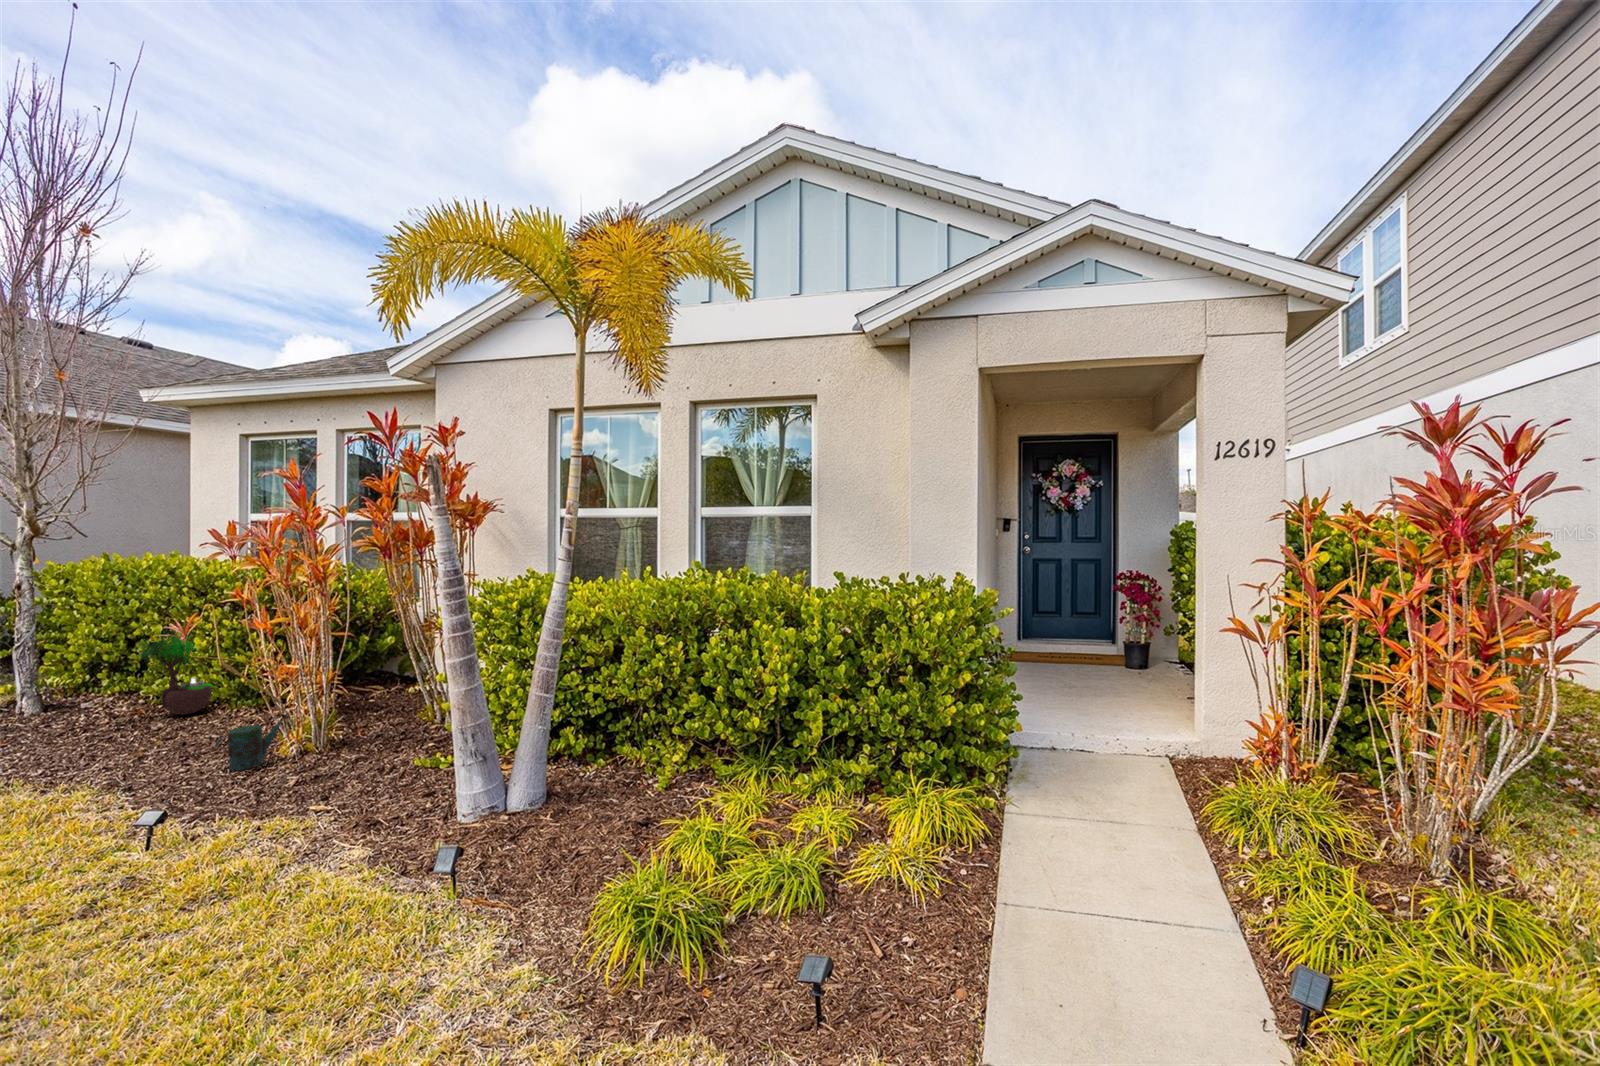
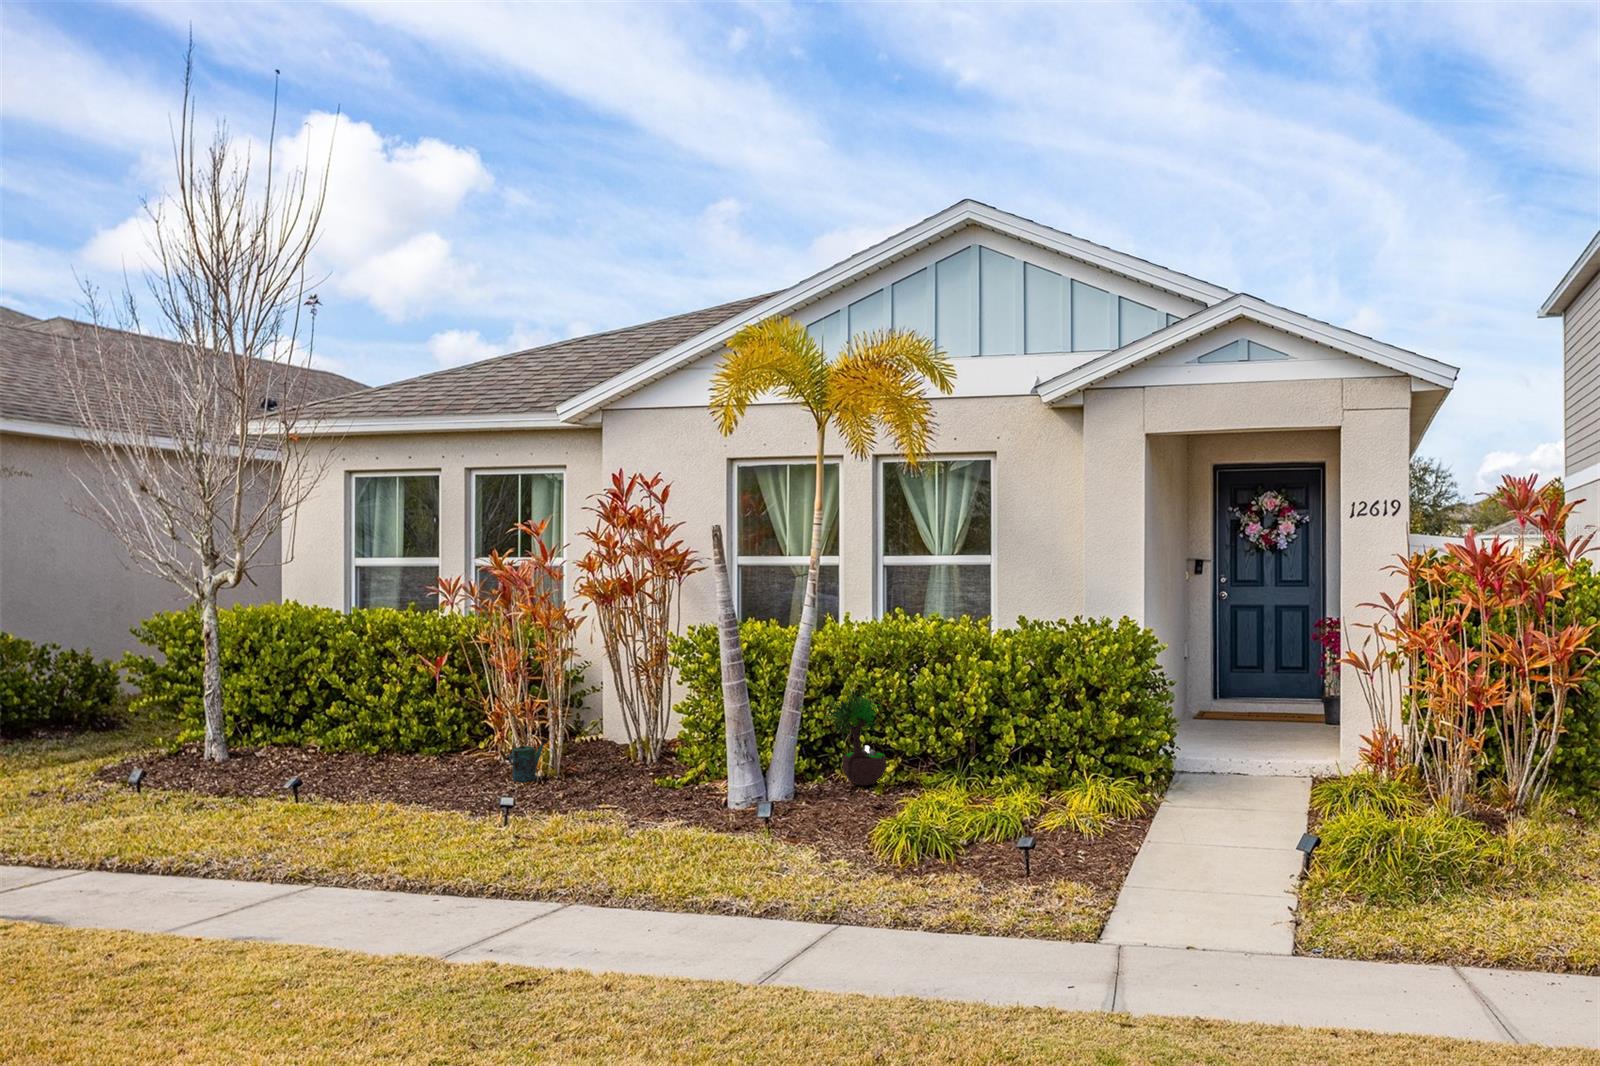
potted tree: present [136,633,212,715] -> present [825,691,886,786]

